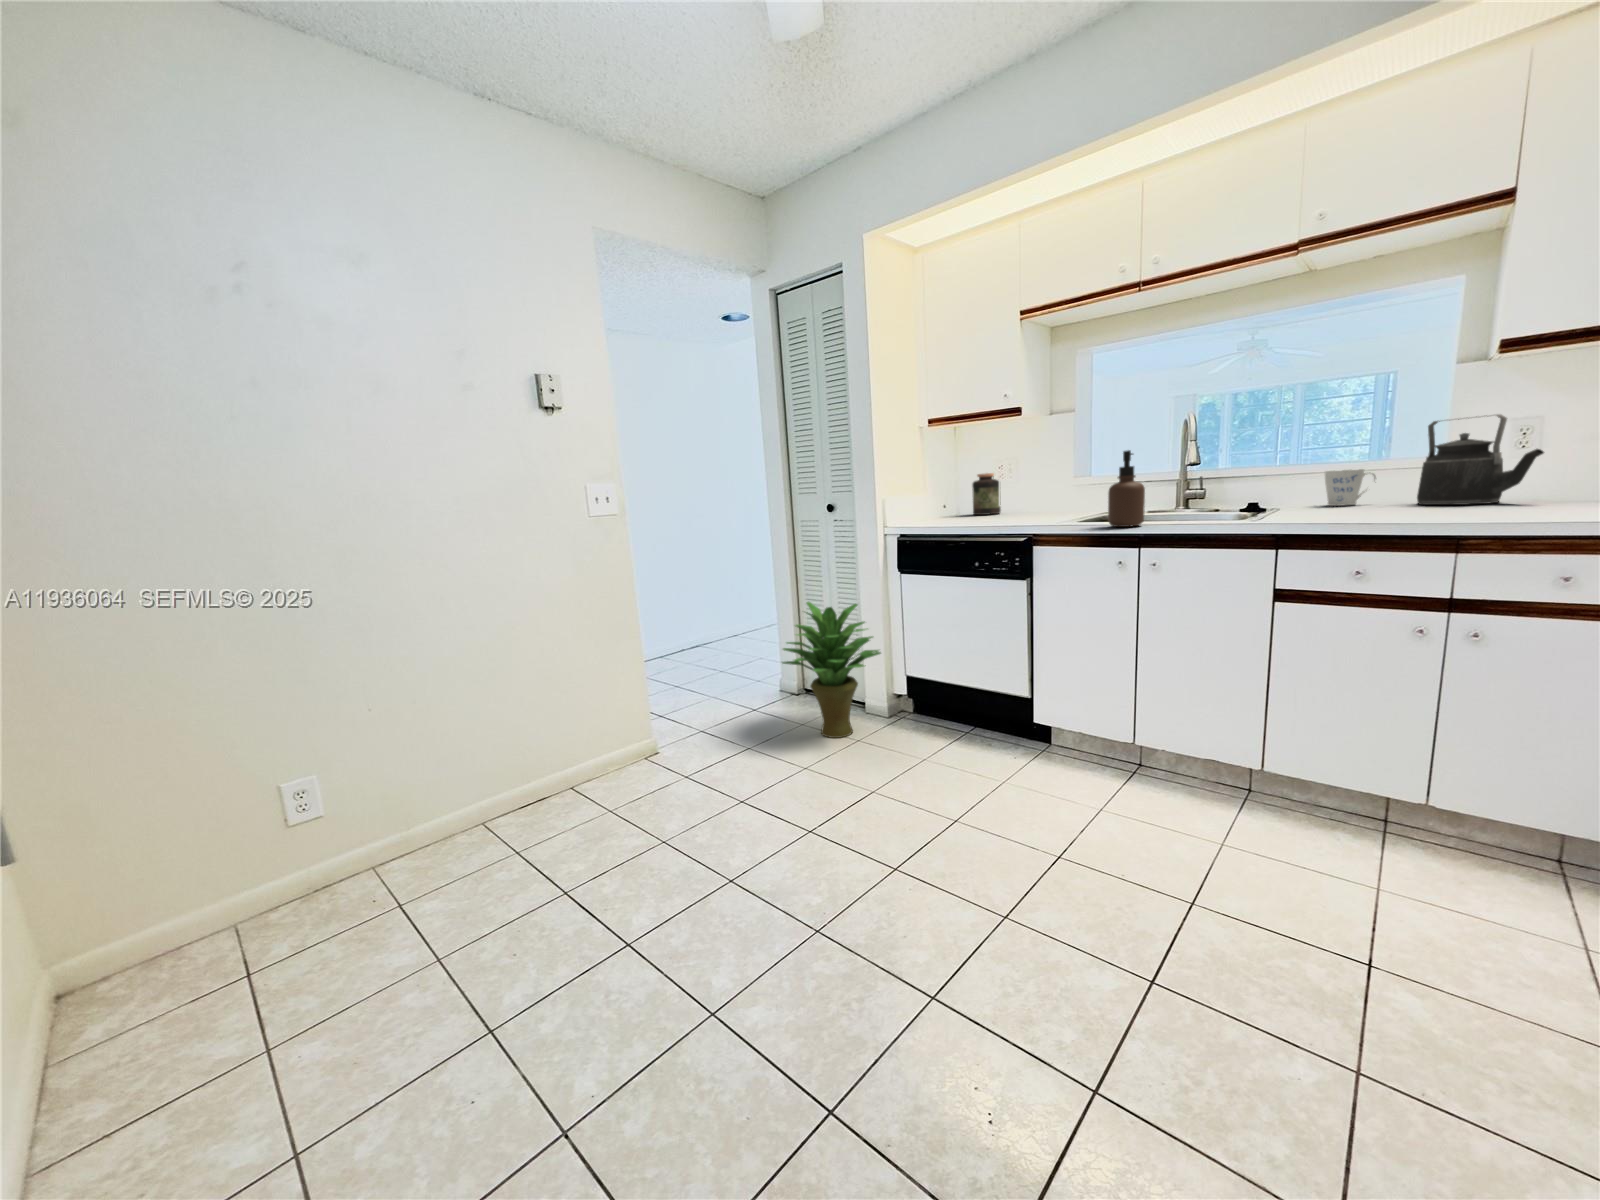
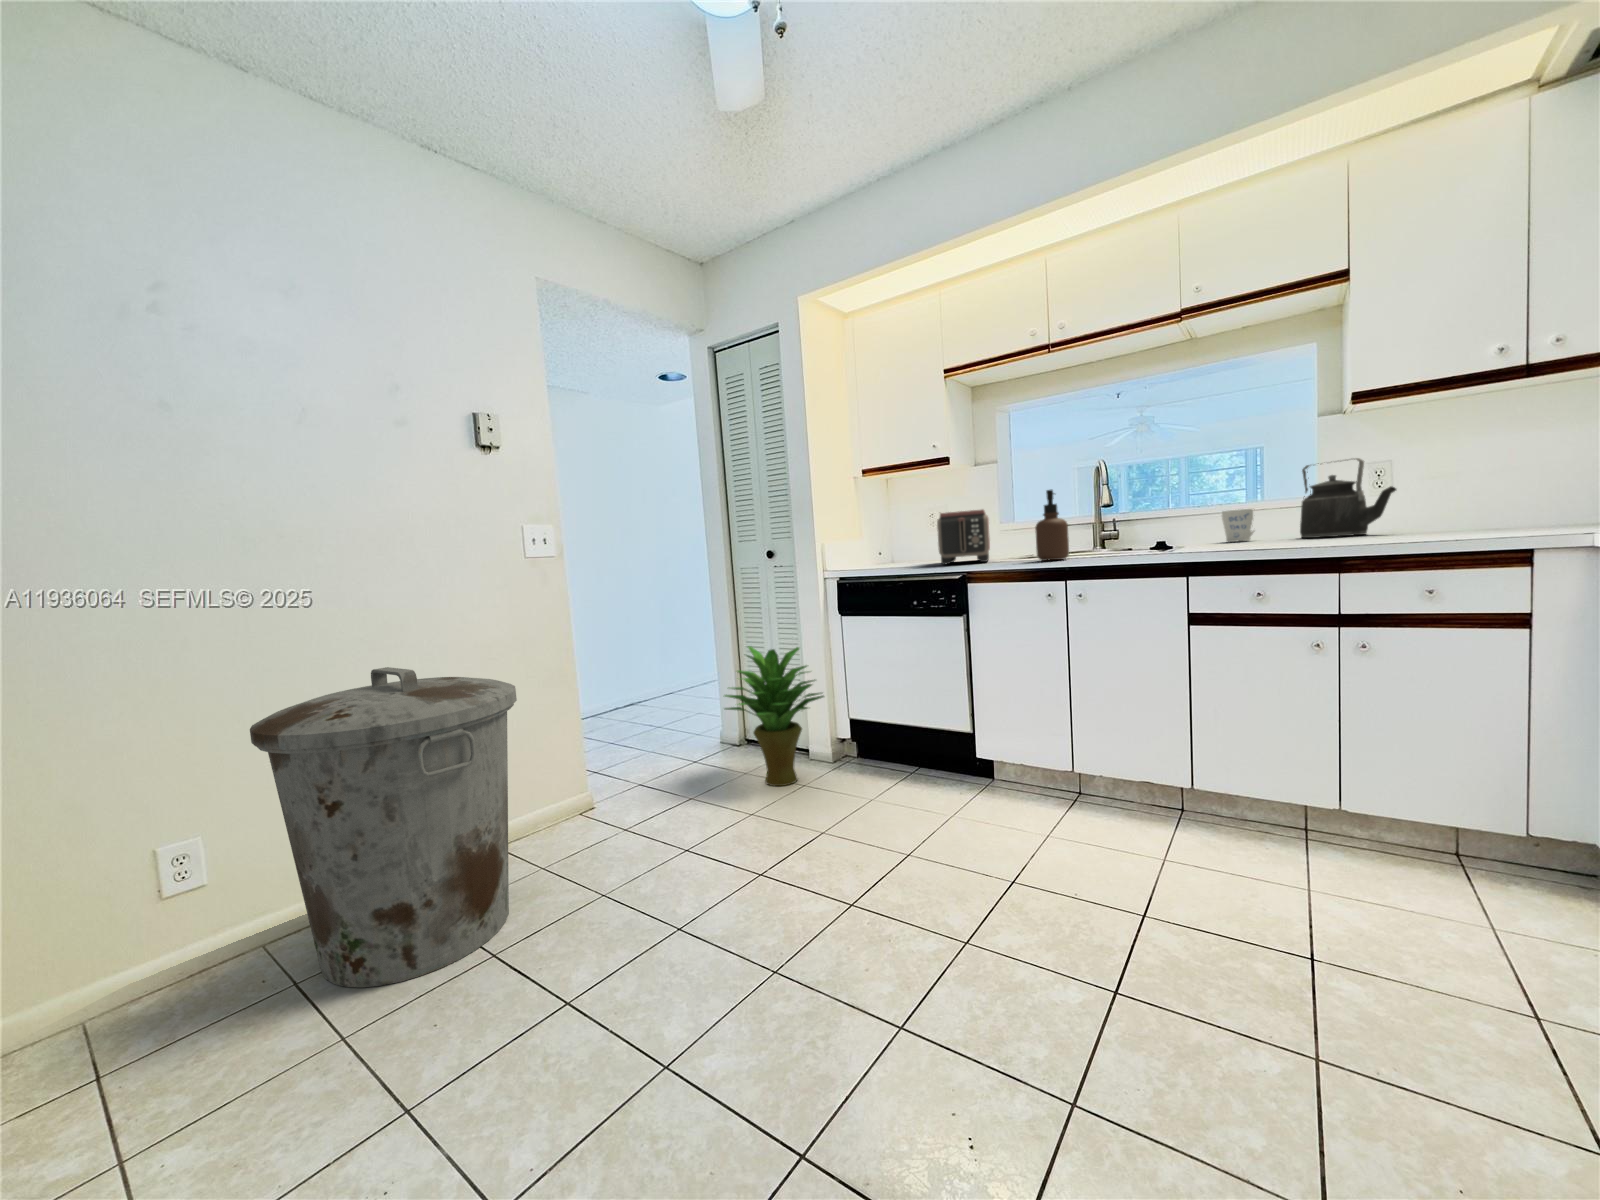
toaster: none [1003,469,1059,526] -> present [937,509,990,565]
jar: present [972,473,1001,515] -> none [907,520,934,561]
trash can: none [348,628,582,913] -> present [250,667,517,988]

